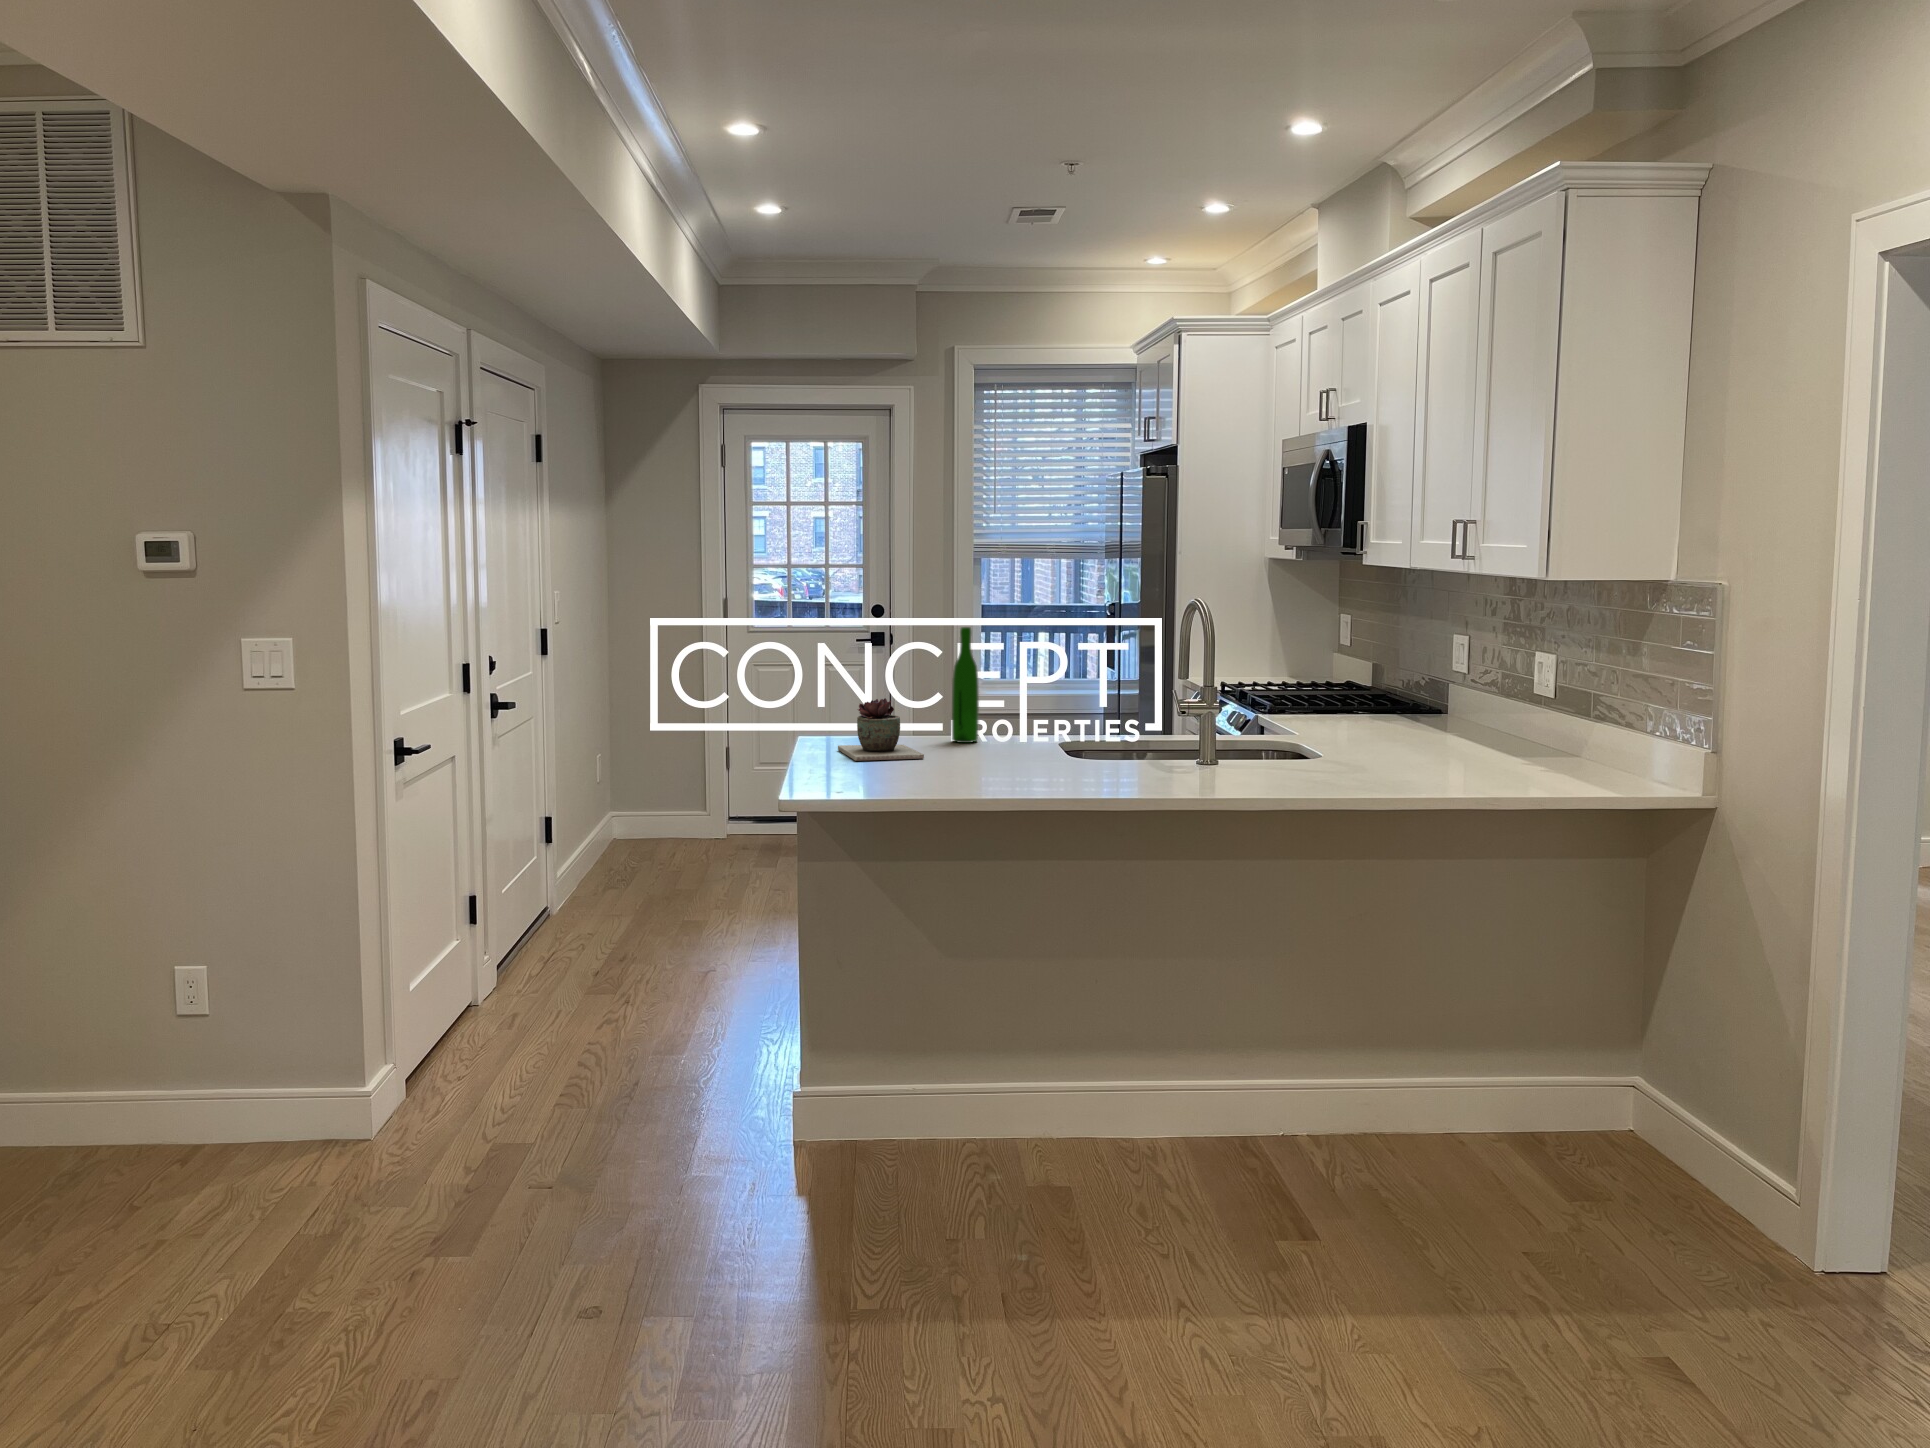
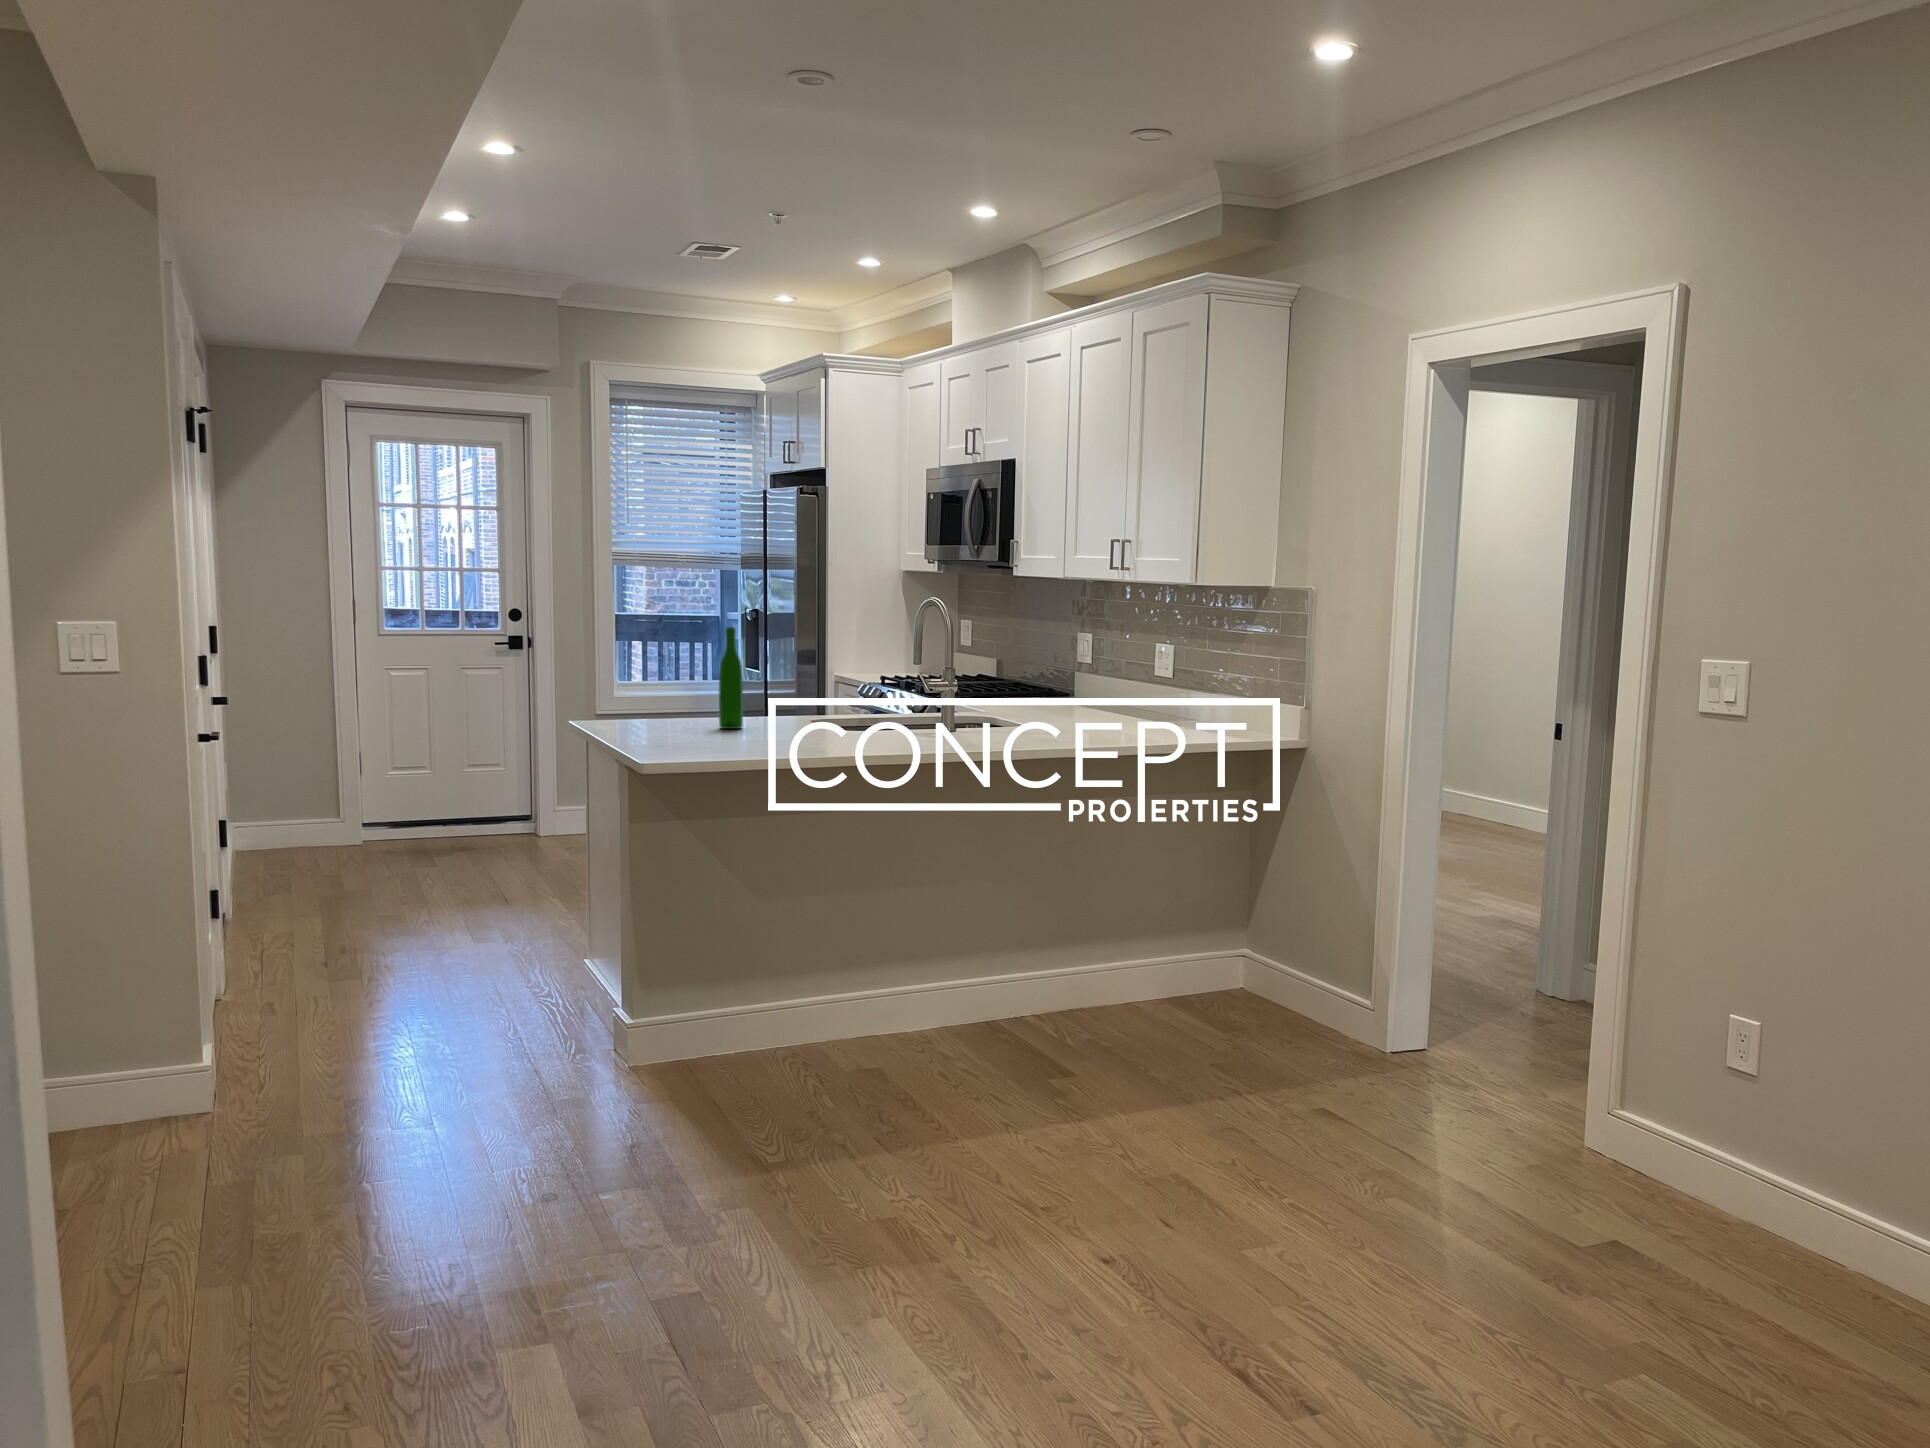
succulent plant: present [838,698,924,761] -> none [628,691,718,747]

